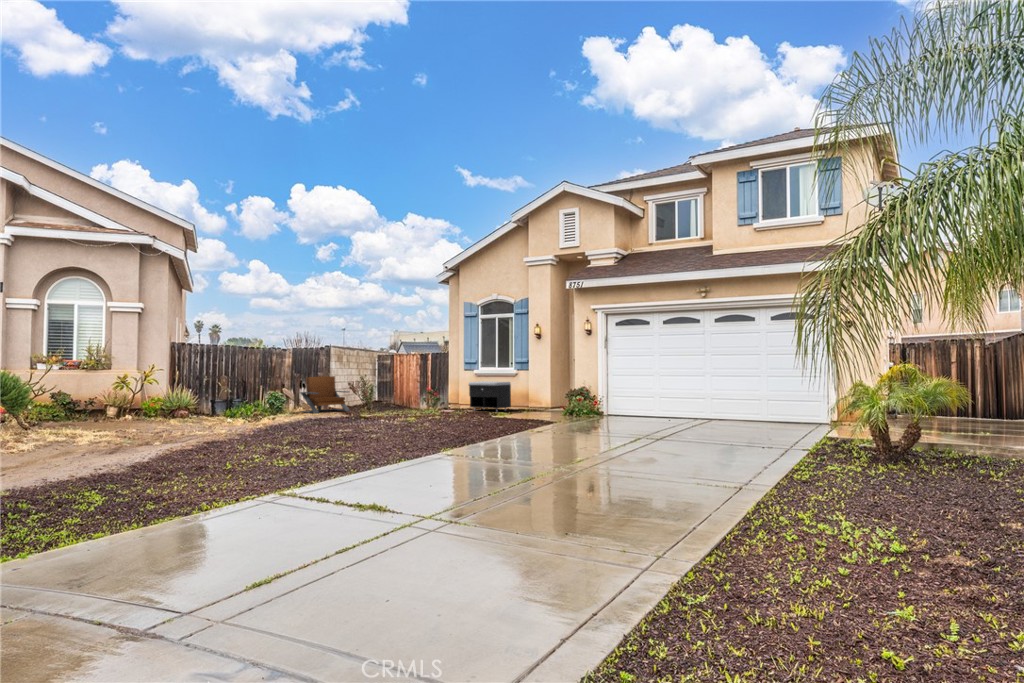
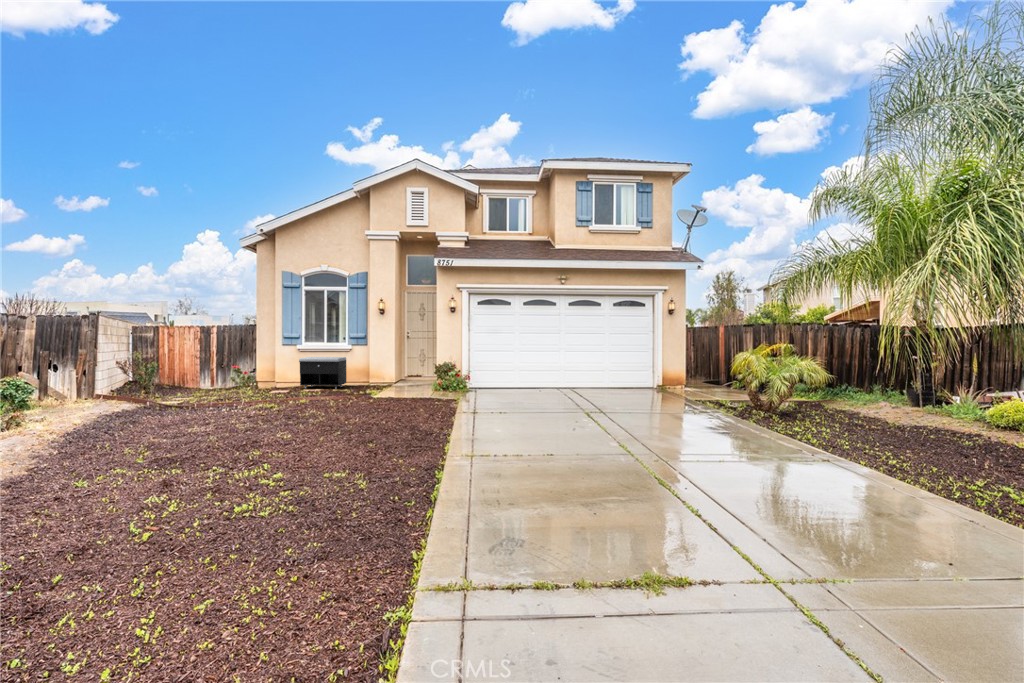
lounge chair: present [301,376,350,413] -> none [52,354,137,406]

